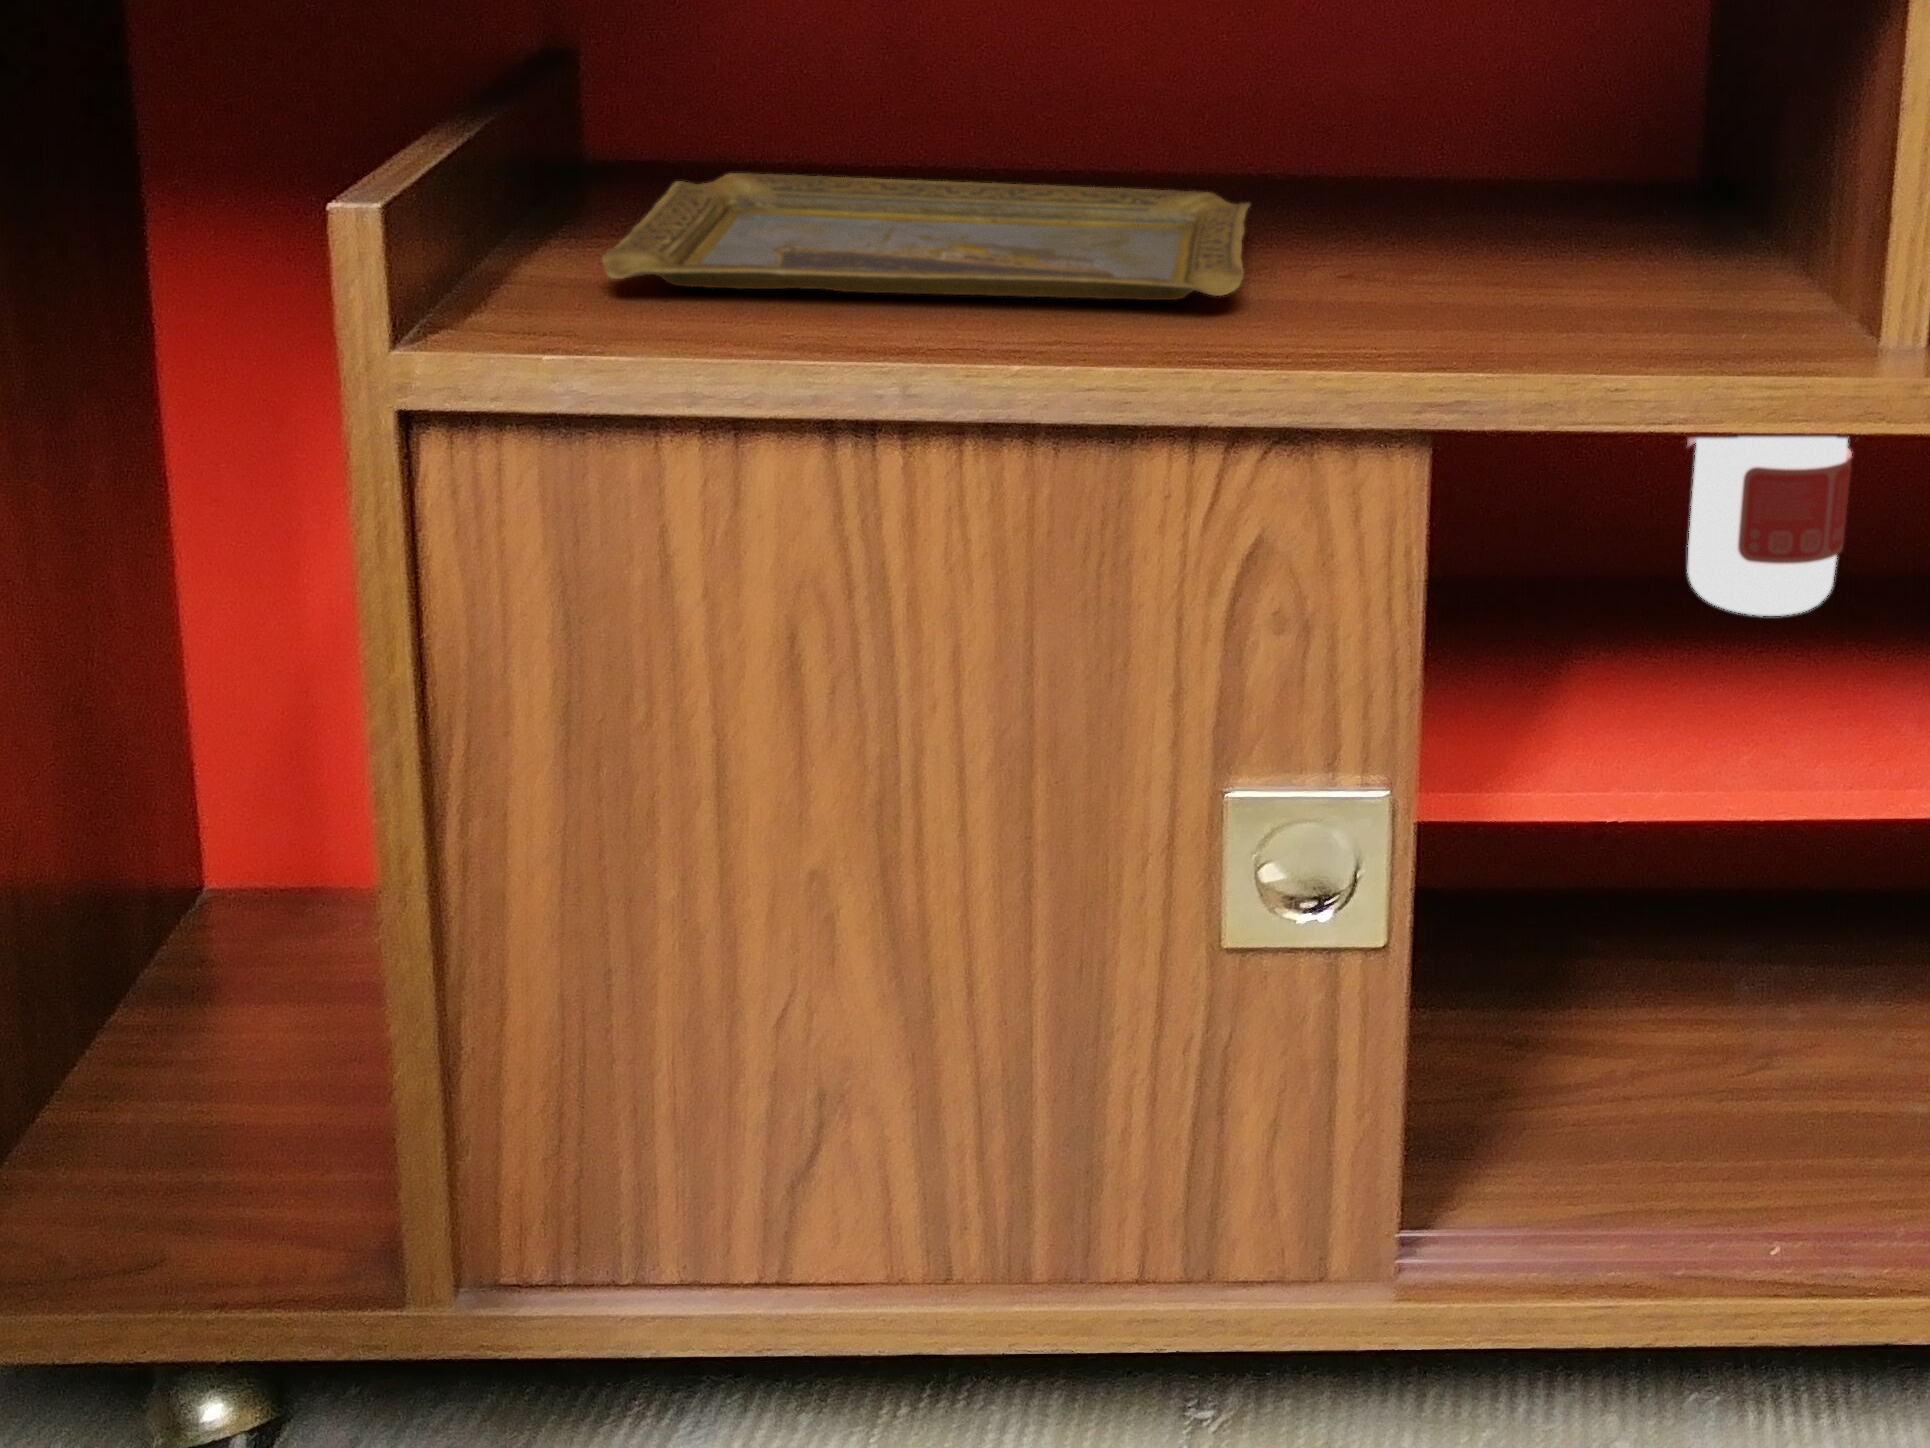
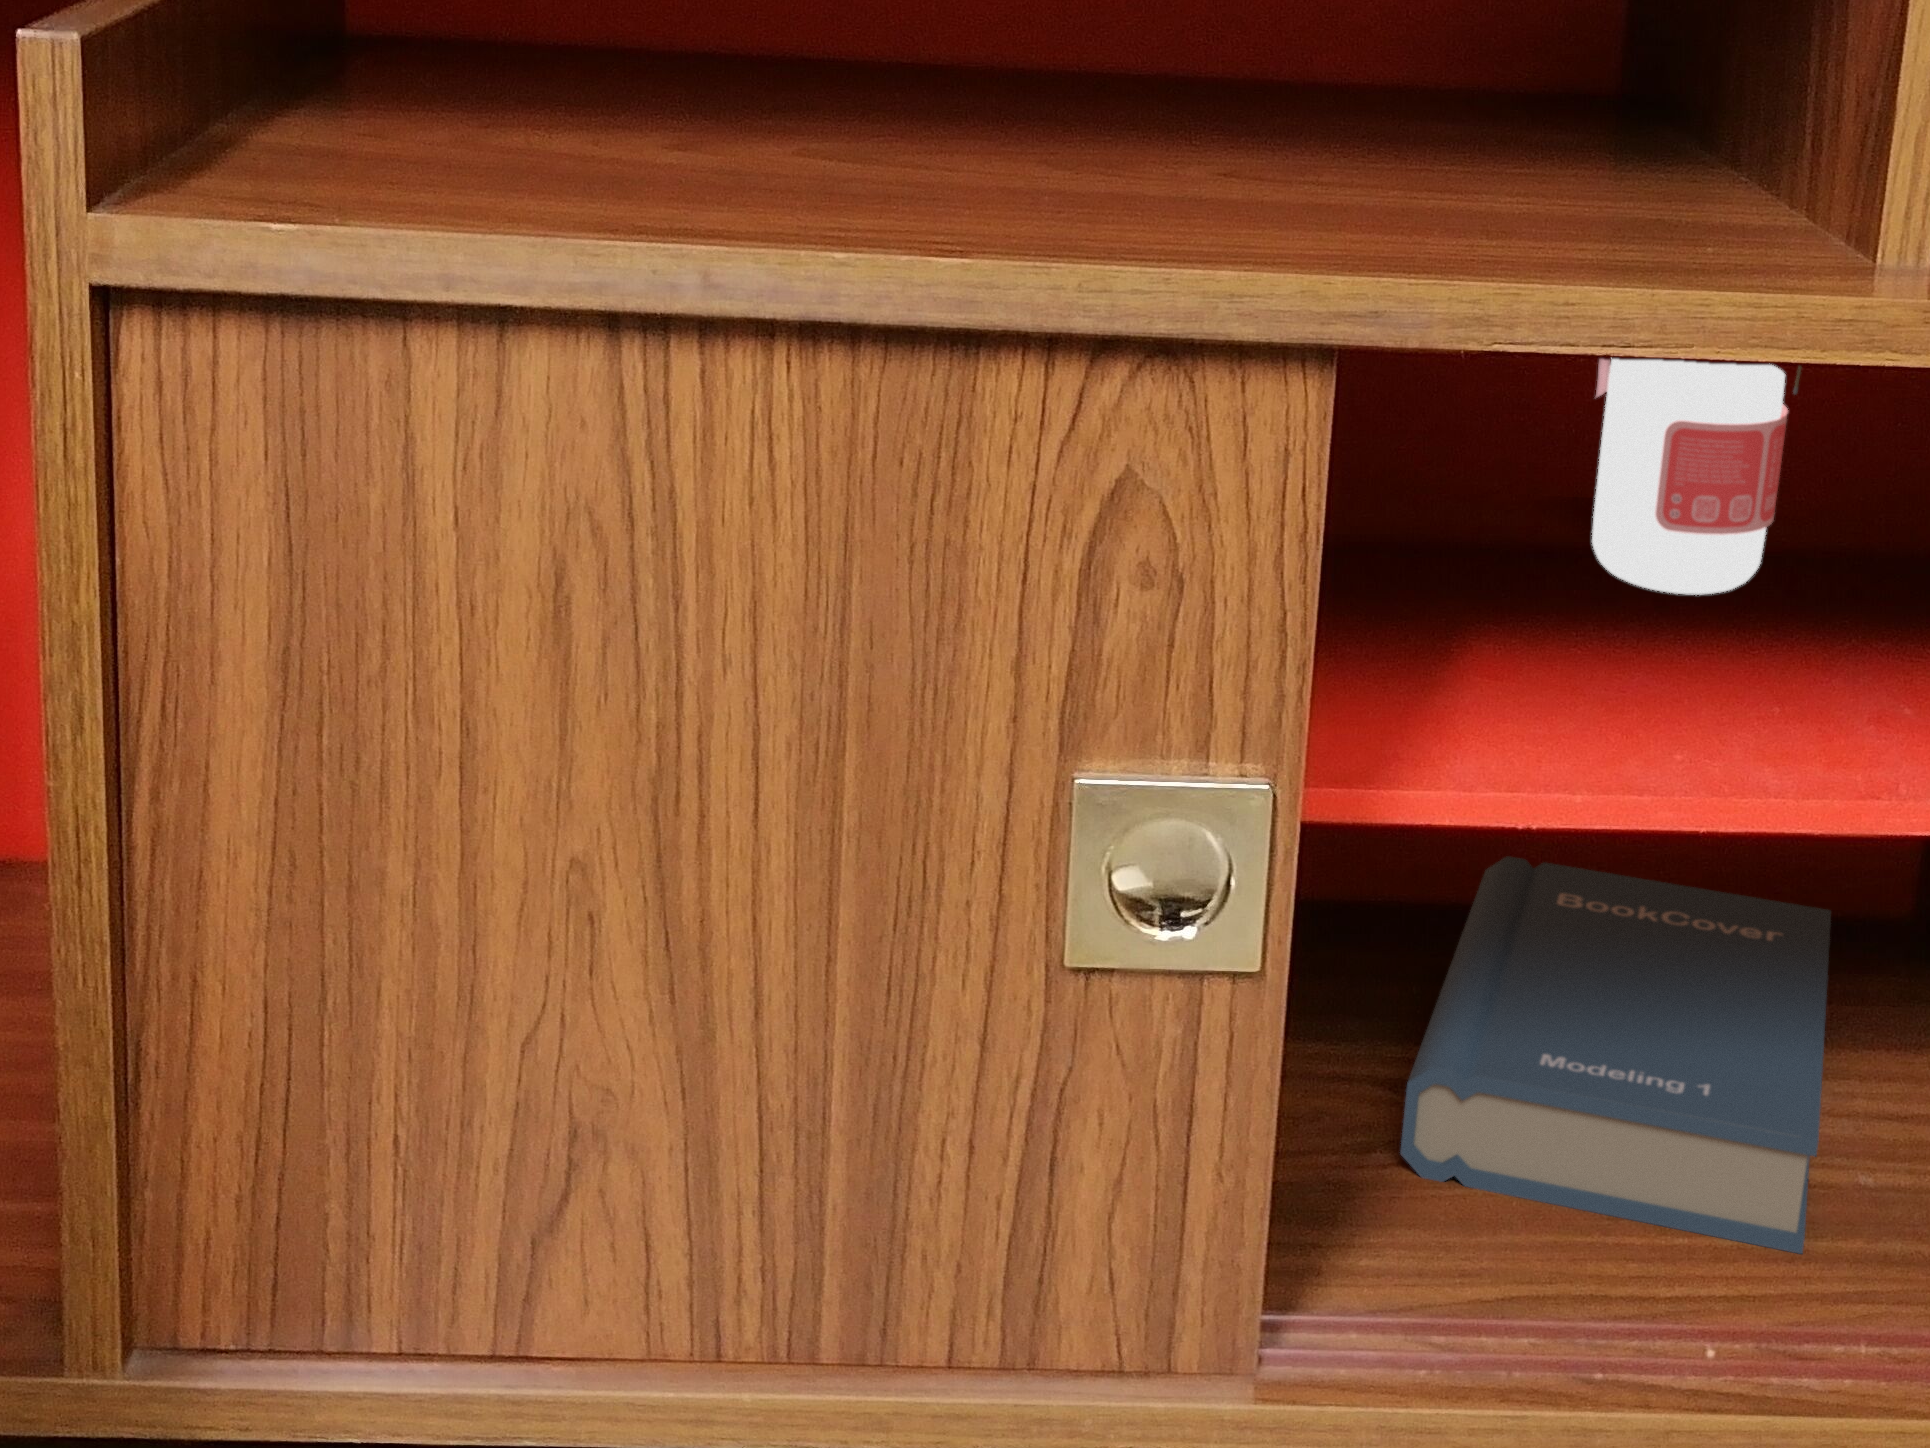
tray: present [602,173,1250,300] -> none [350,44,1112,189]
hardback book: none [1523,846,1903,1171] -> present [1400,856,1831,1254]

